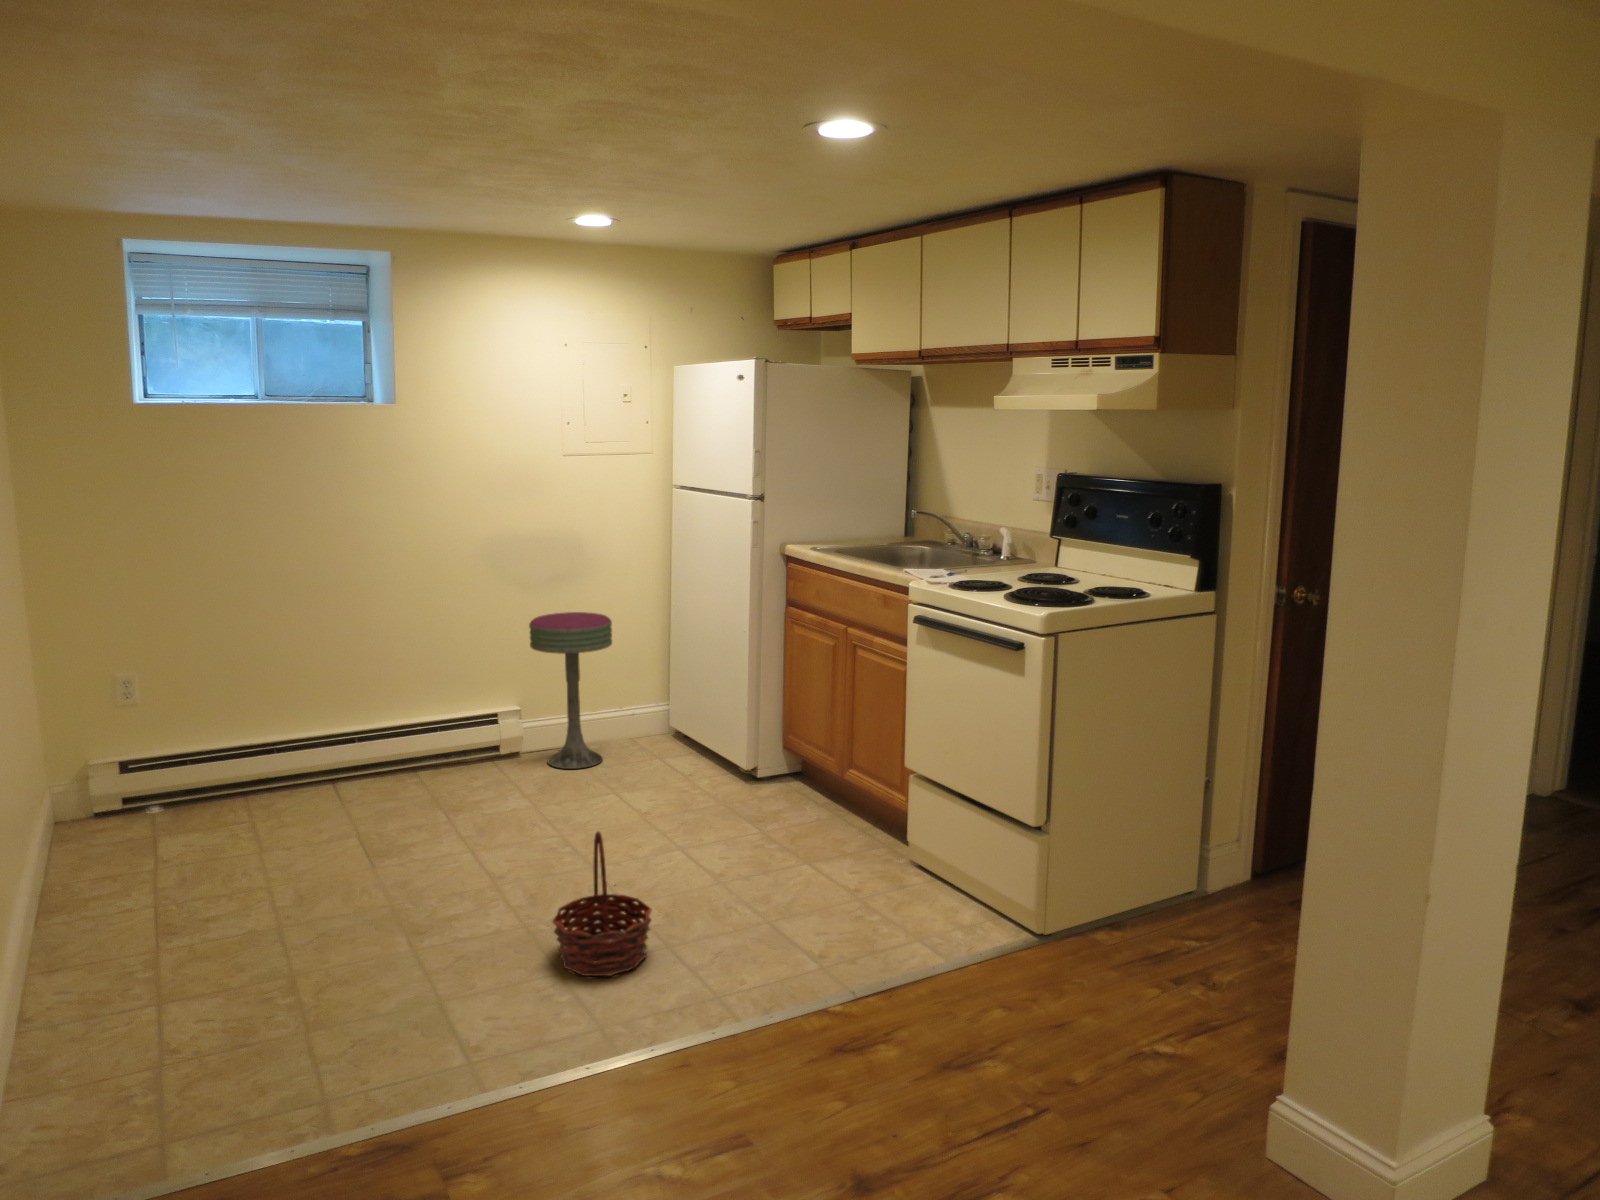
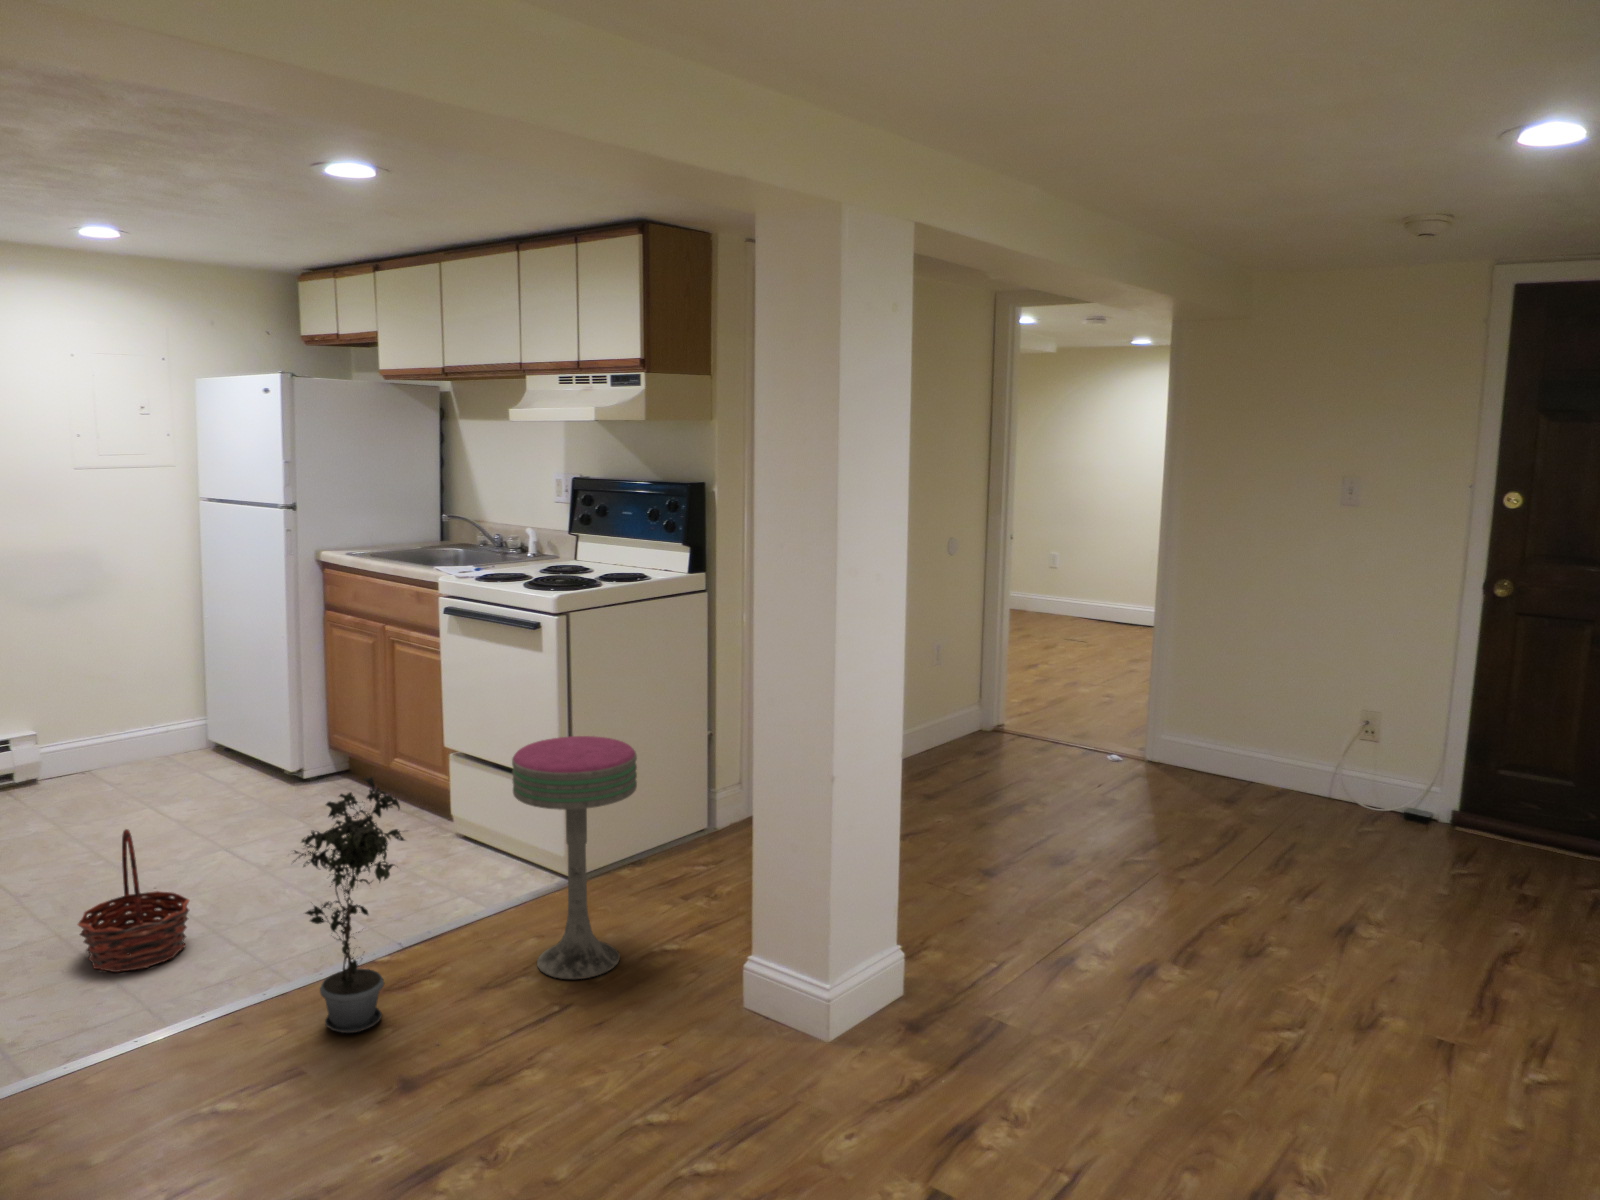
bar stool: present [529,612,612,769] -> present [512,736,637,979]
potted plant: none [749,818,877,1100] -> present [295,777,405,1033]

